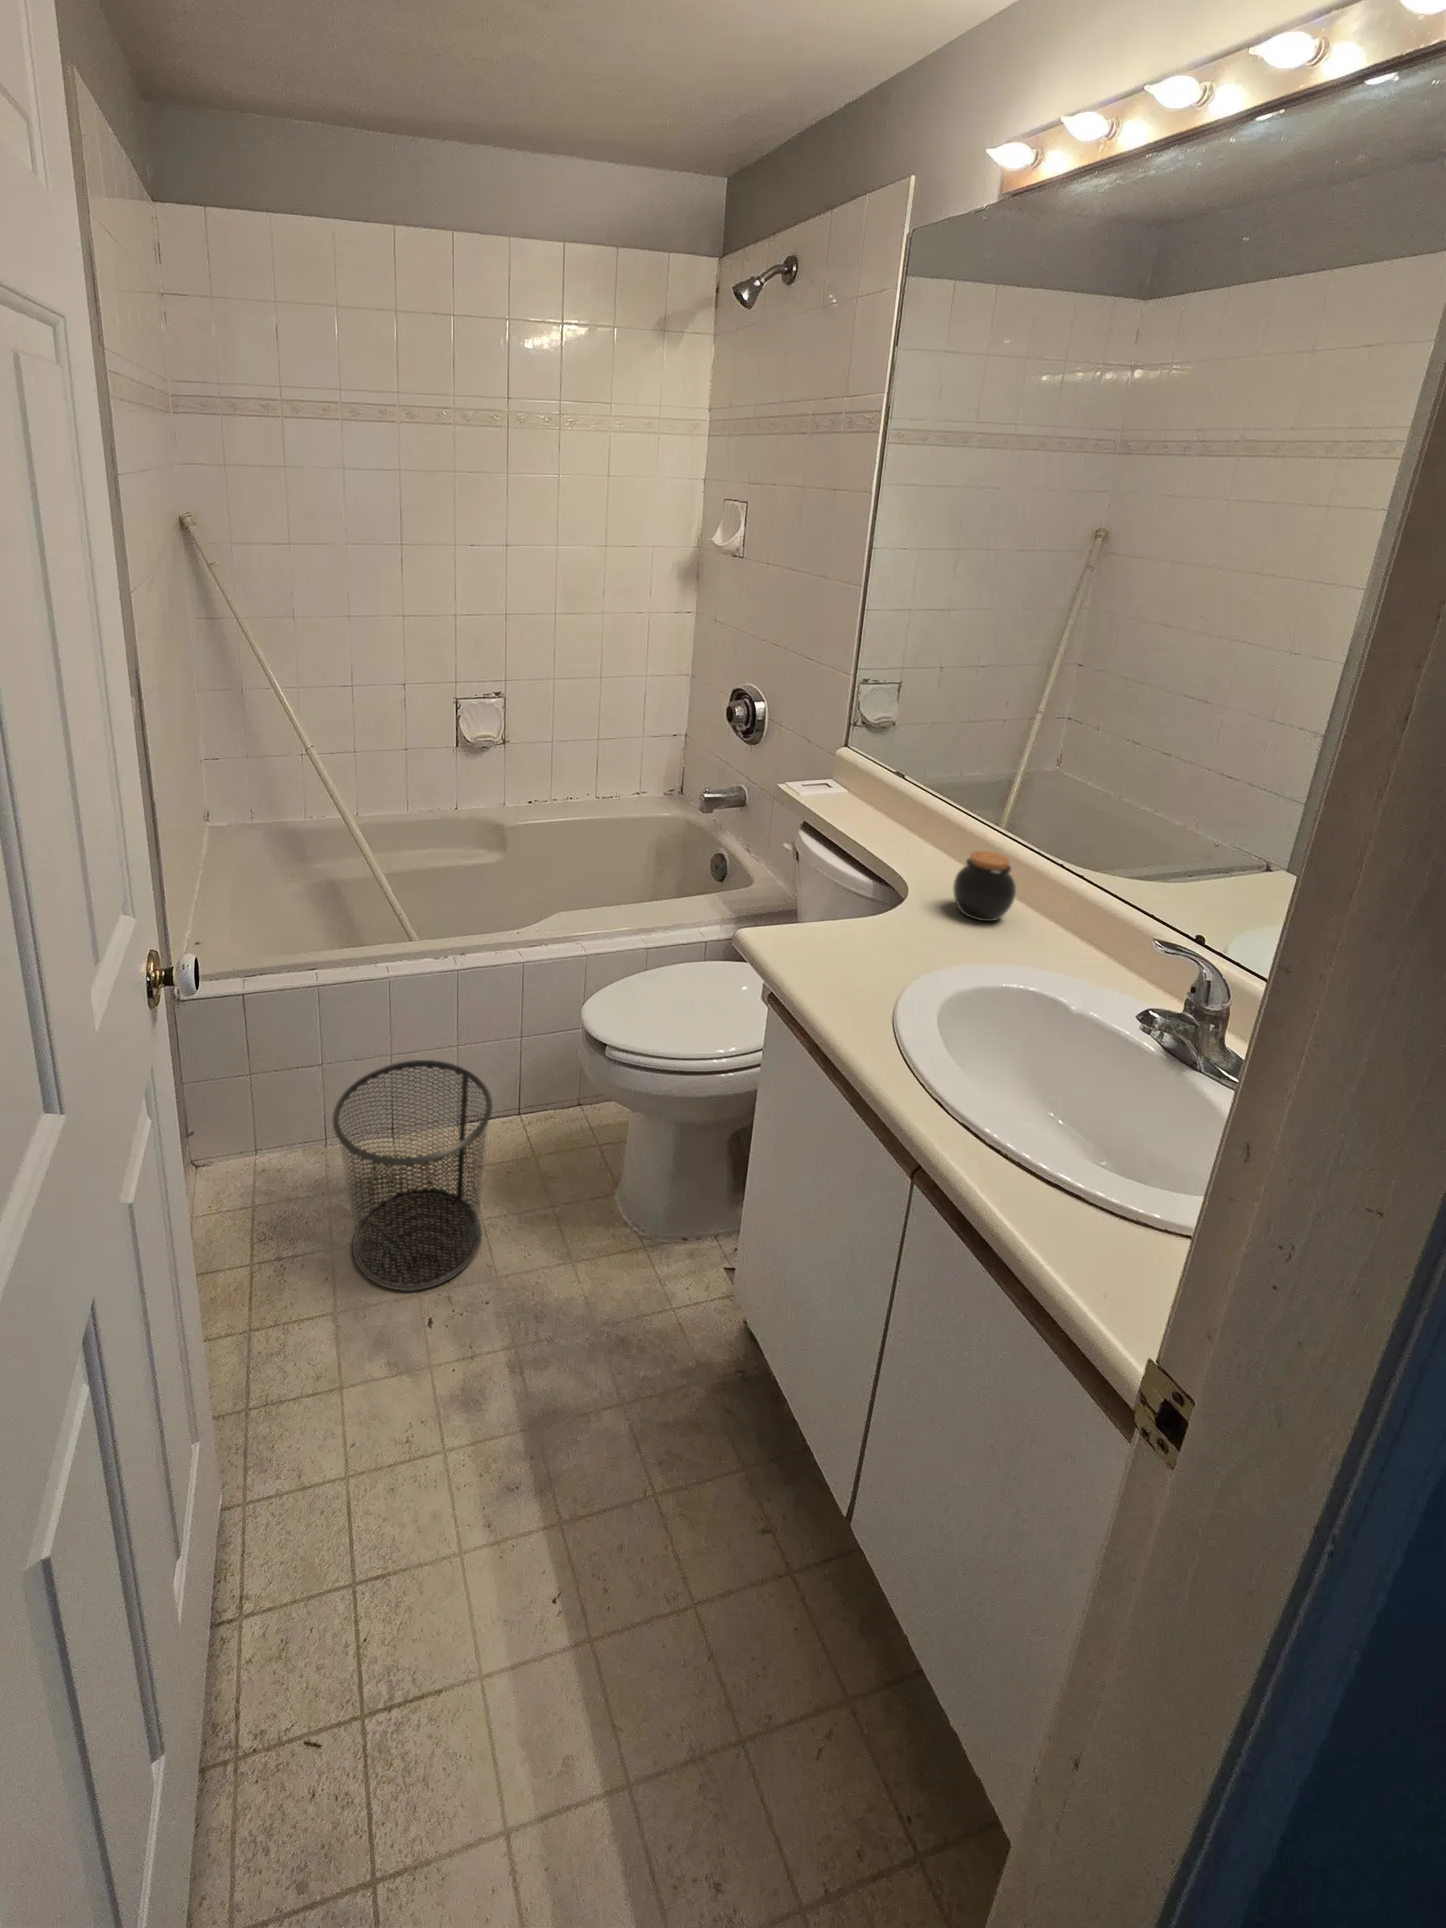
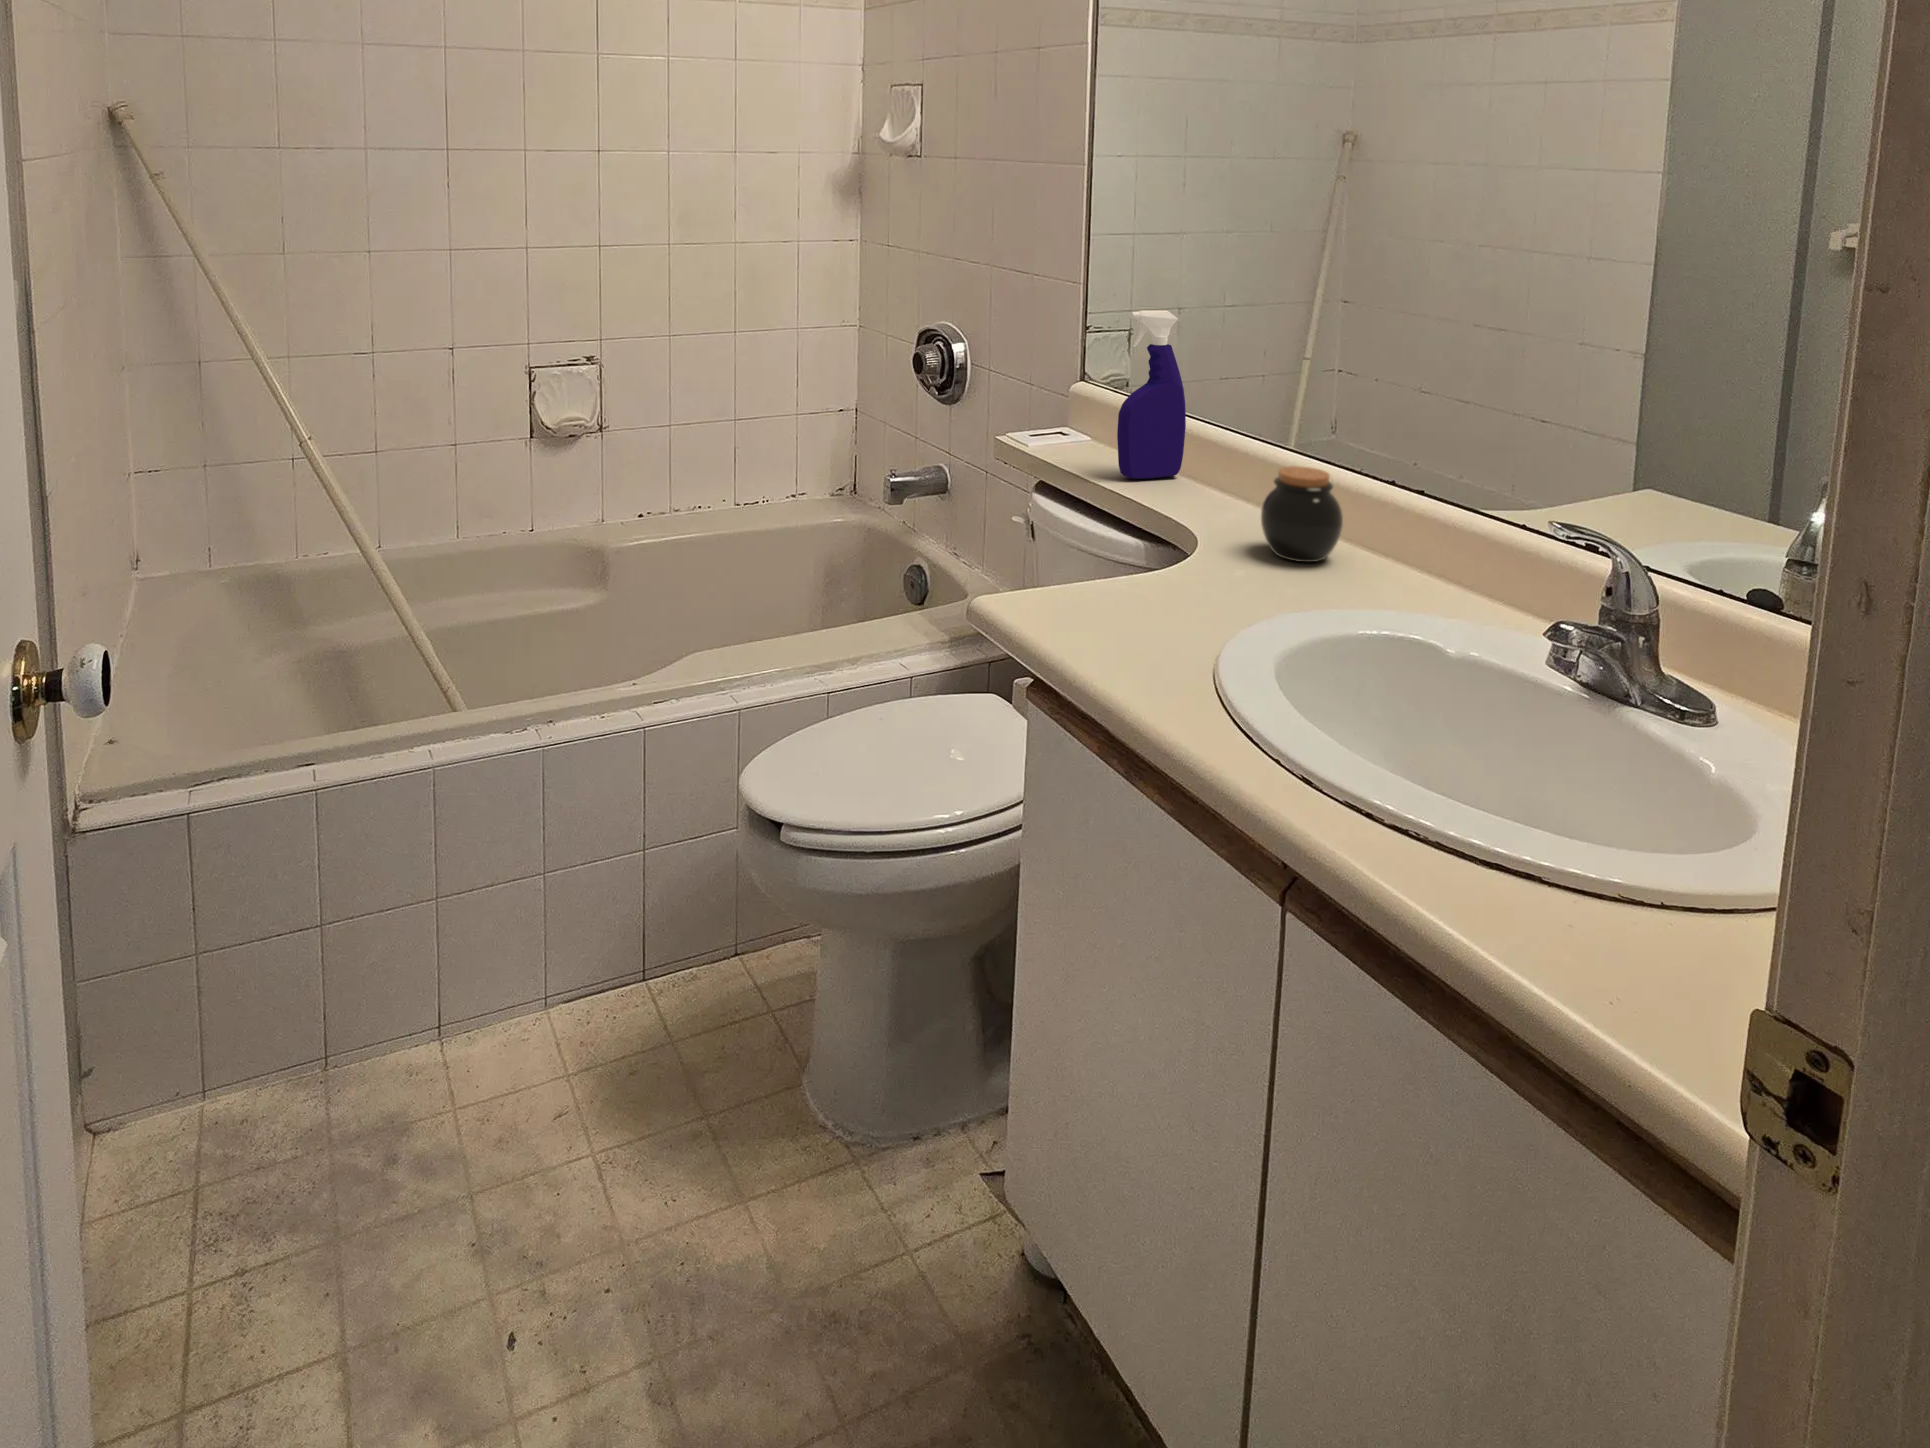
spray bottle: none [859,716,915,836] -> present [1117,310,1186,479]
waste bin: present [332,1060,492,1291] -> none [326,894,604,1317]

